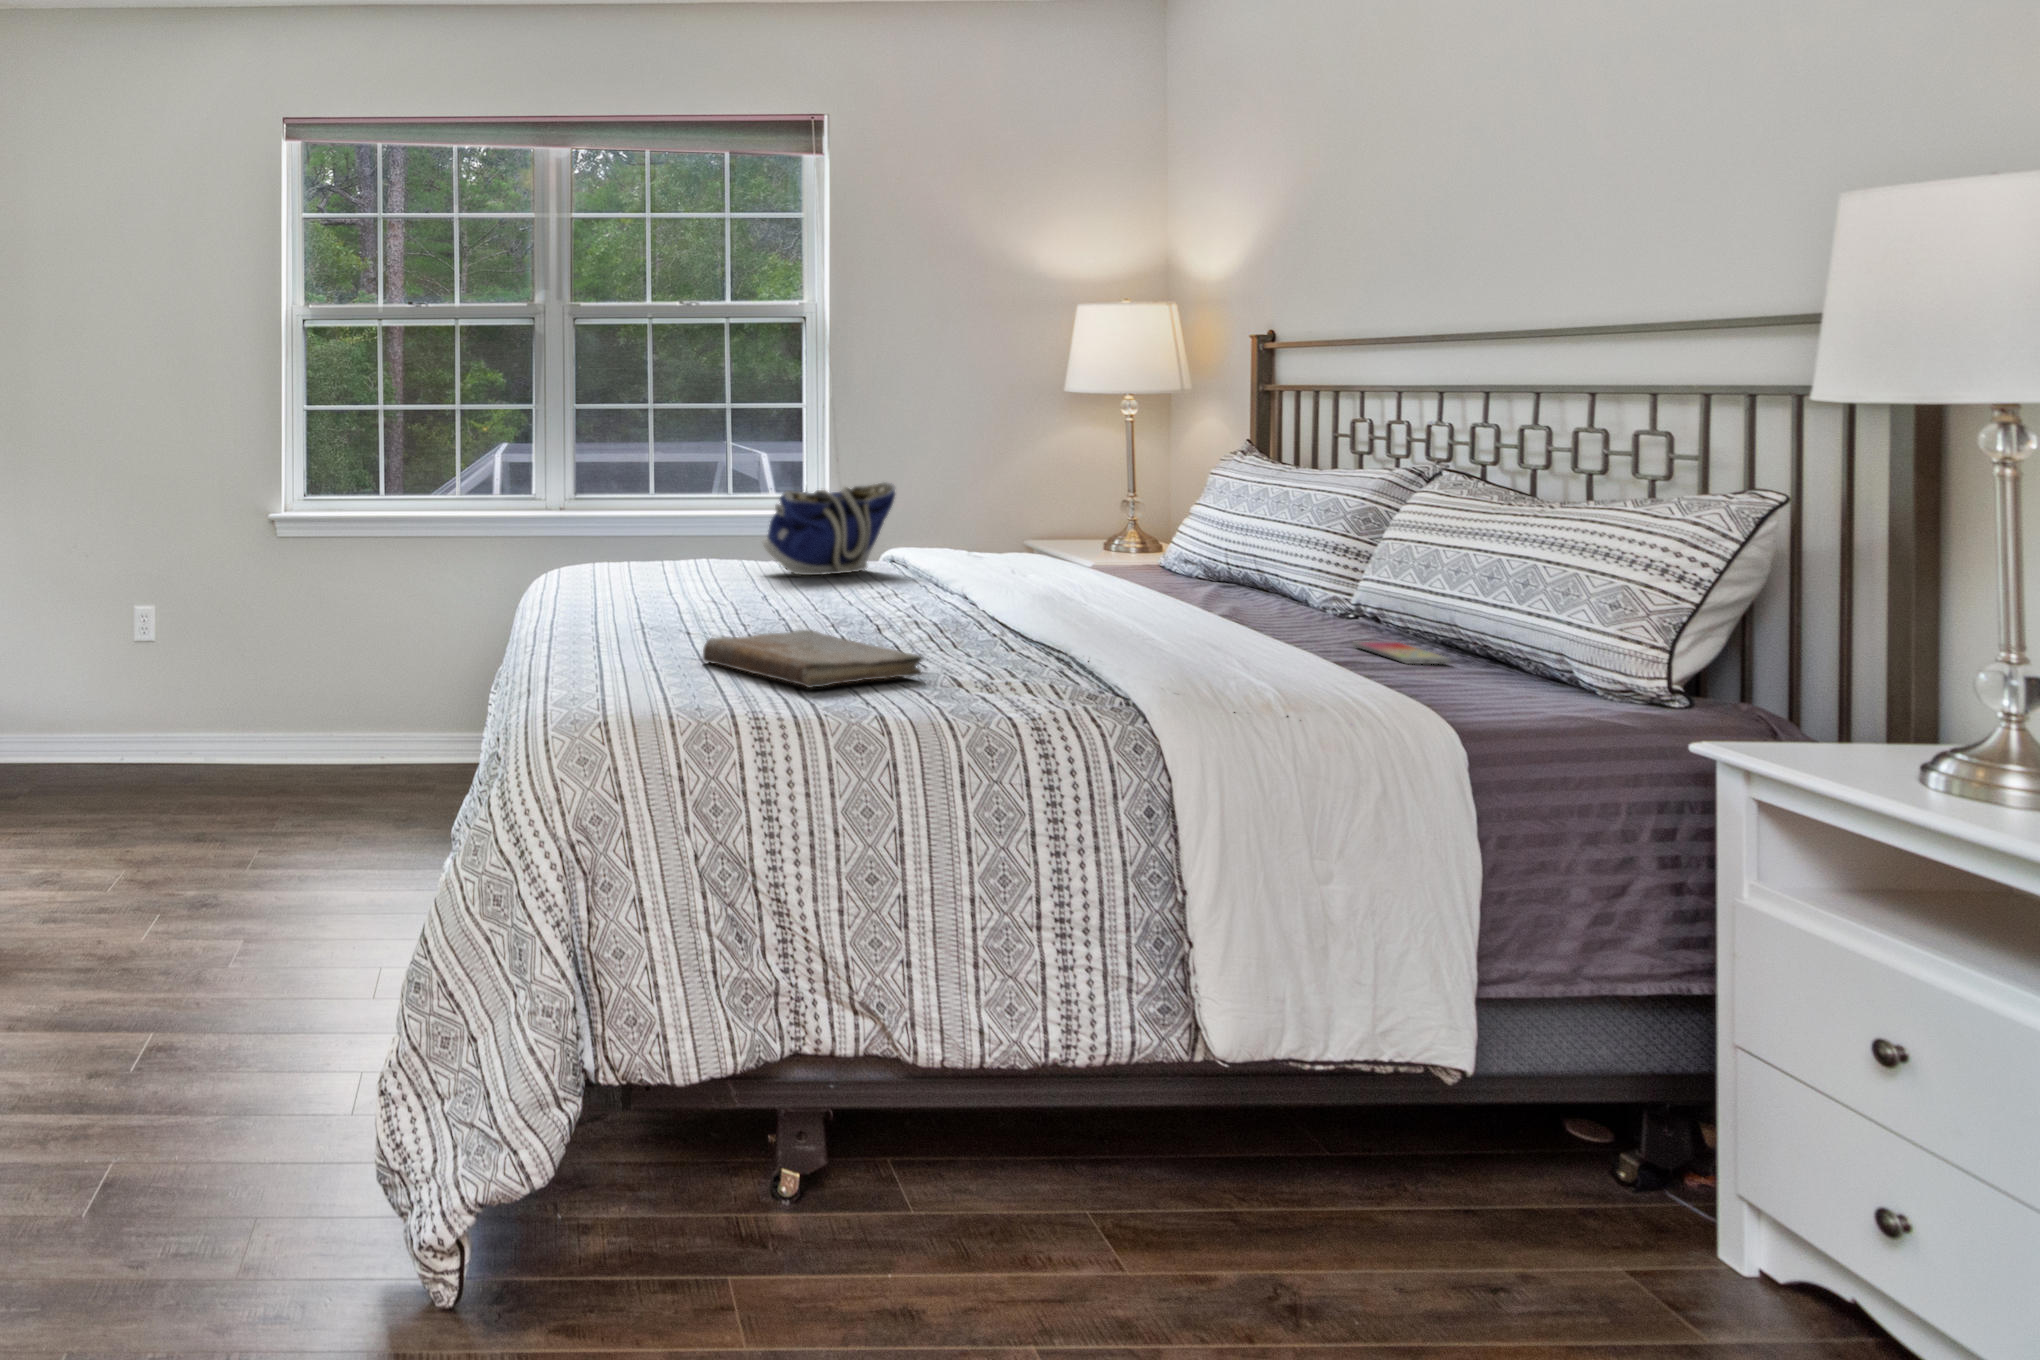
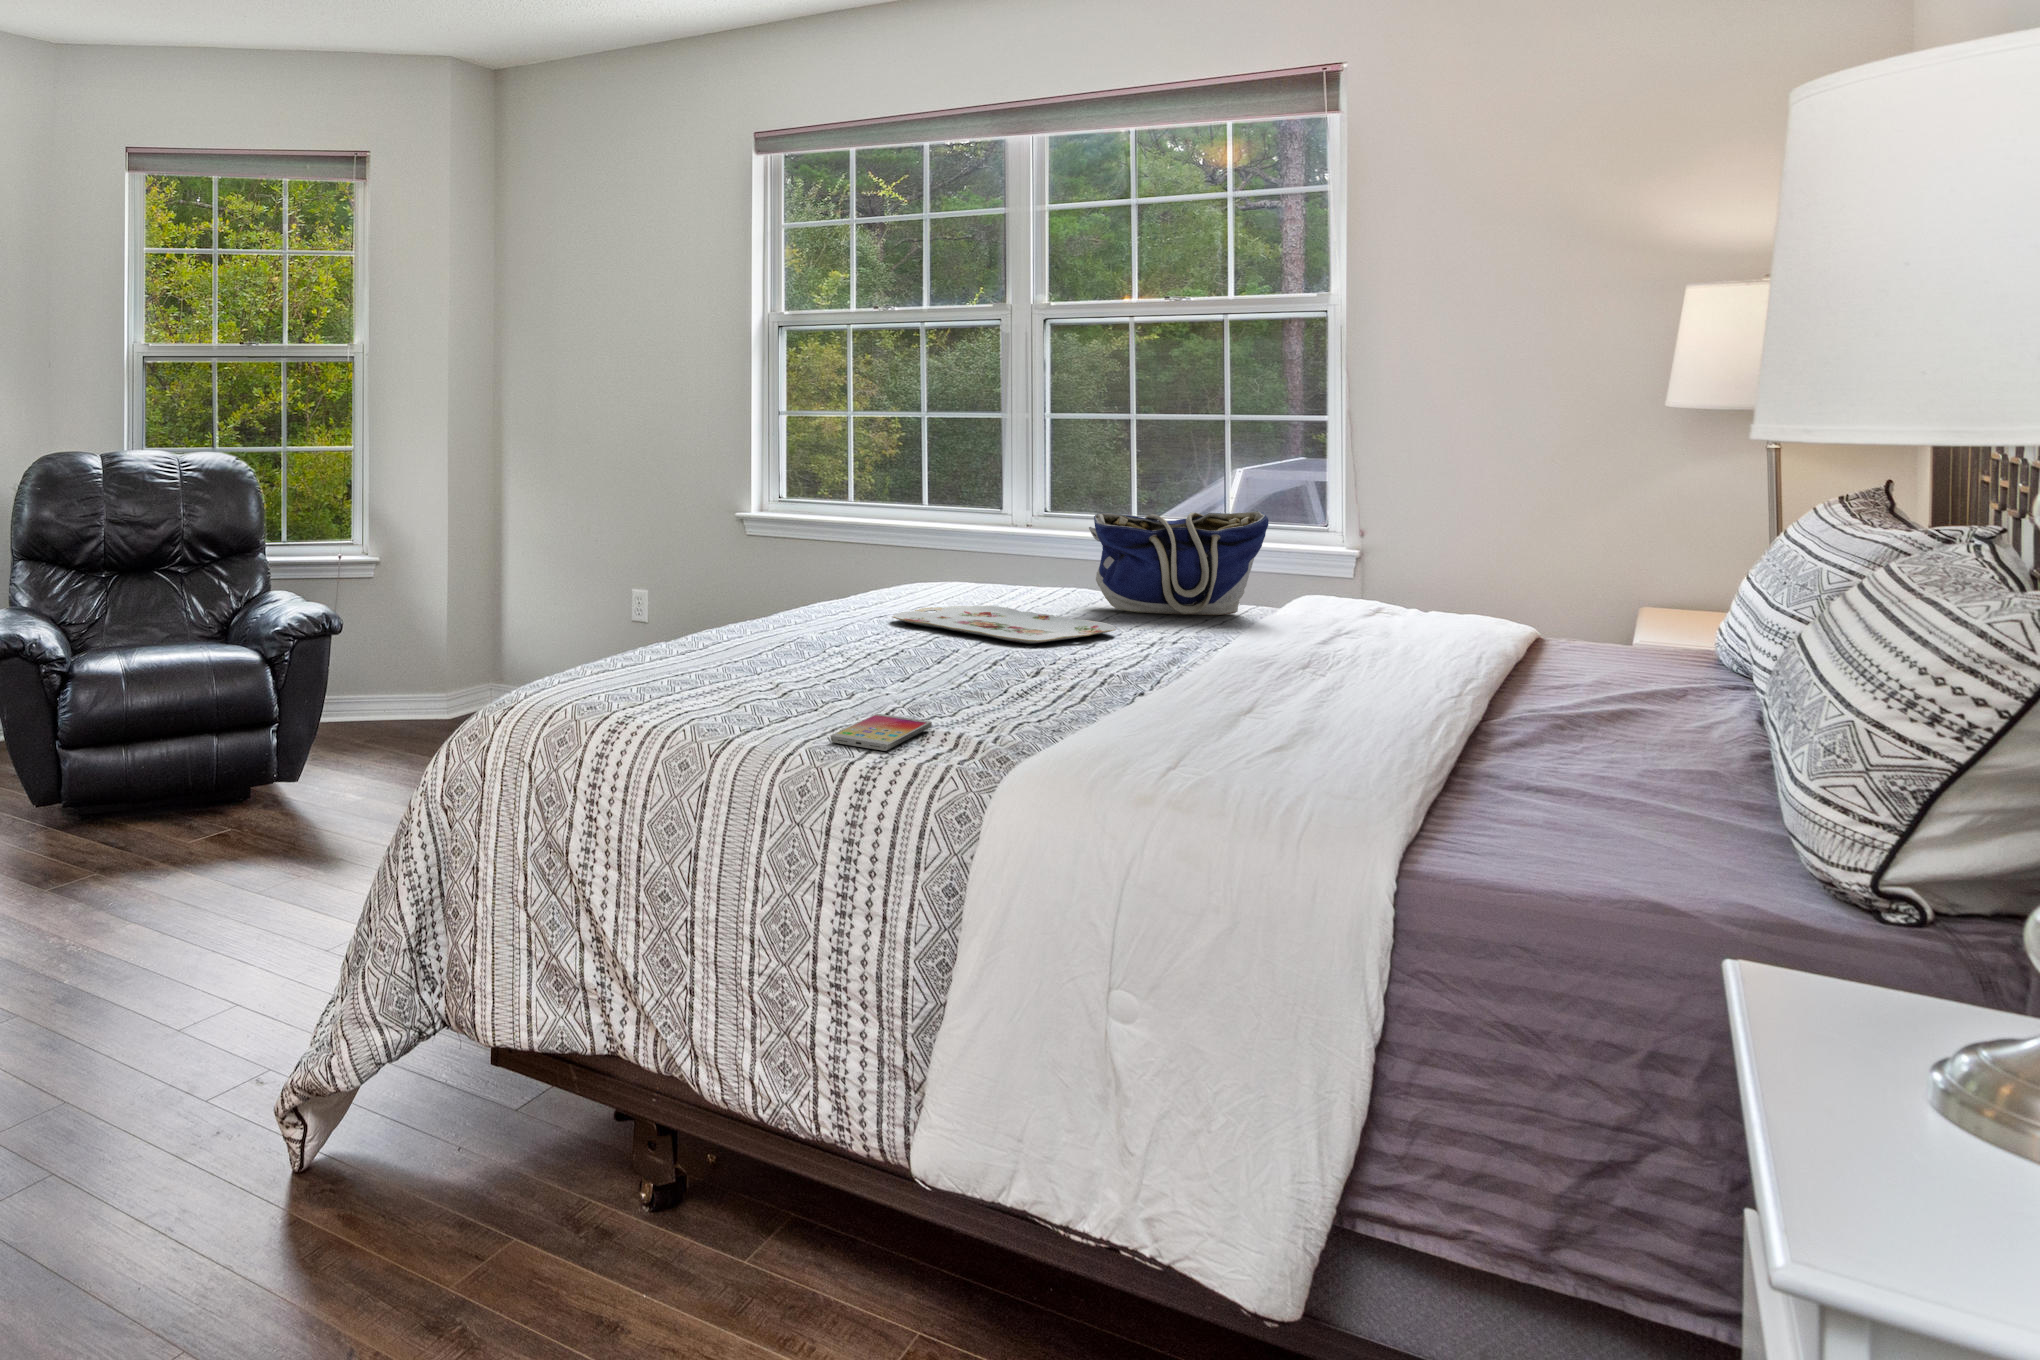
serving tray: none [682,581,864,609] -> present [893,606,1116,644]
book: present [703,629,922,688] -> none [683,645,844,705]
smartphone: present [1353,641,1450,664] -> present [831,714,932,751]

